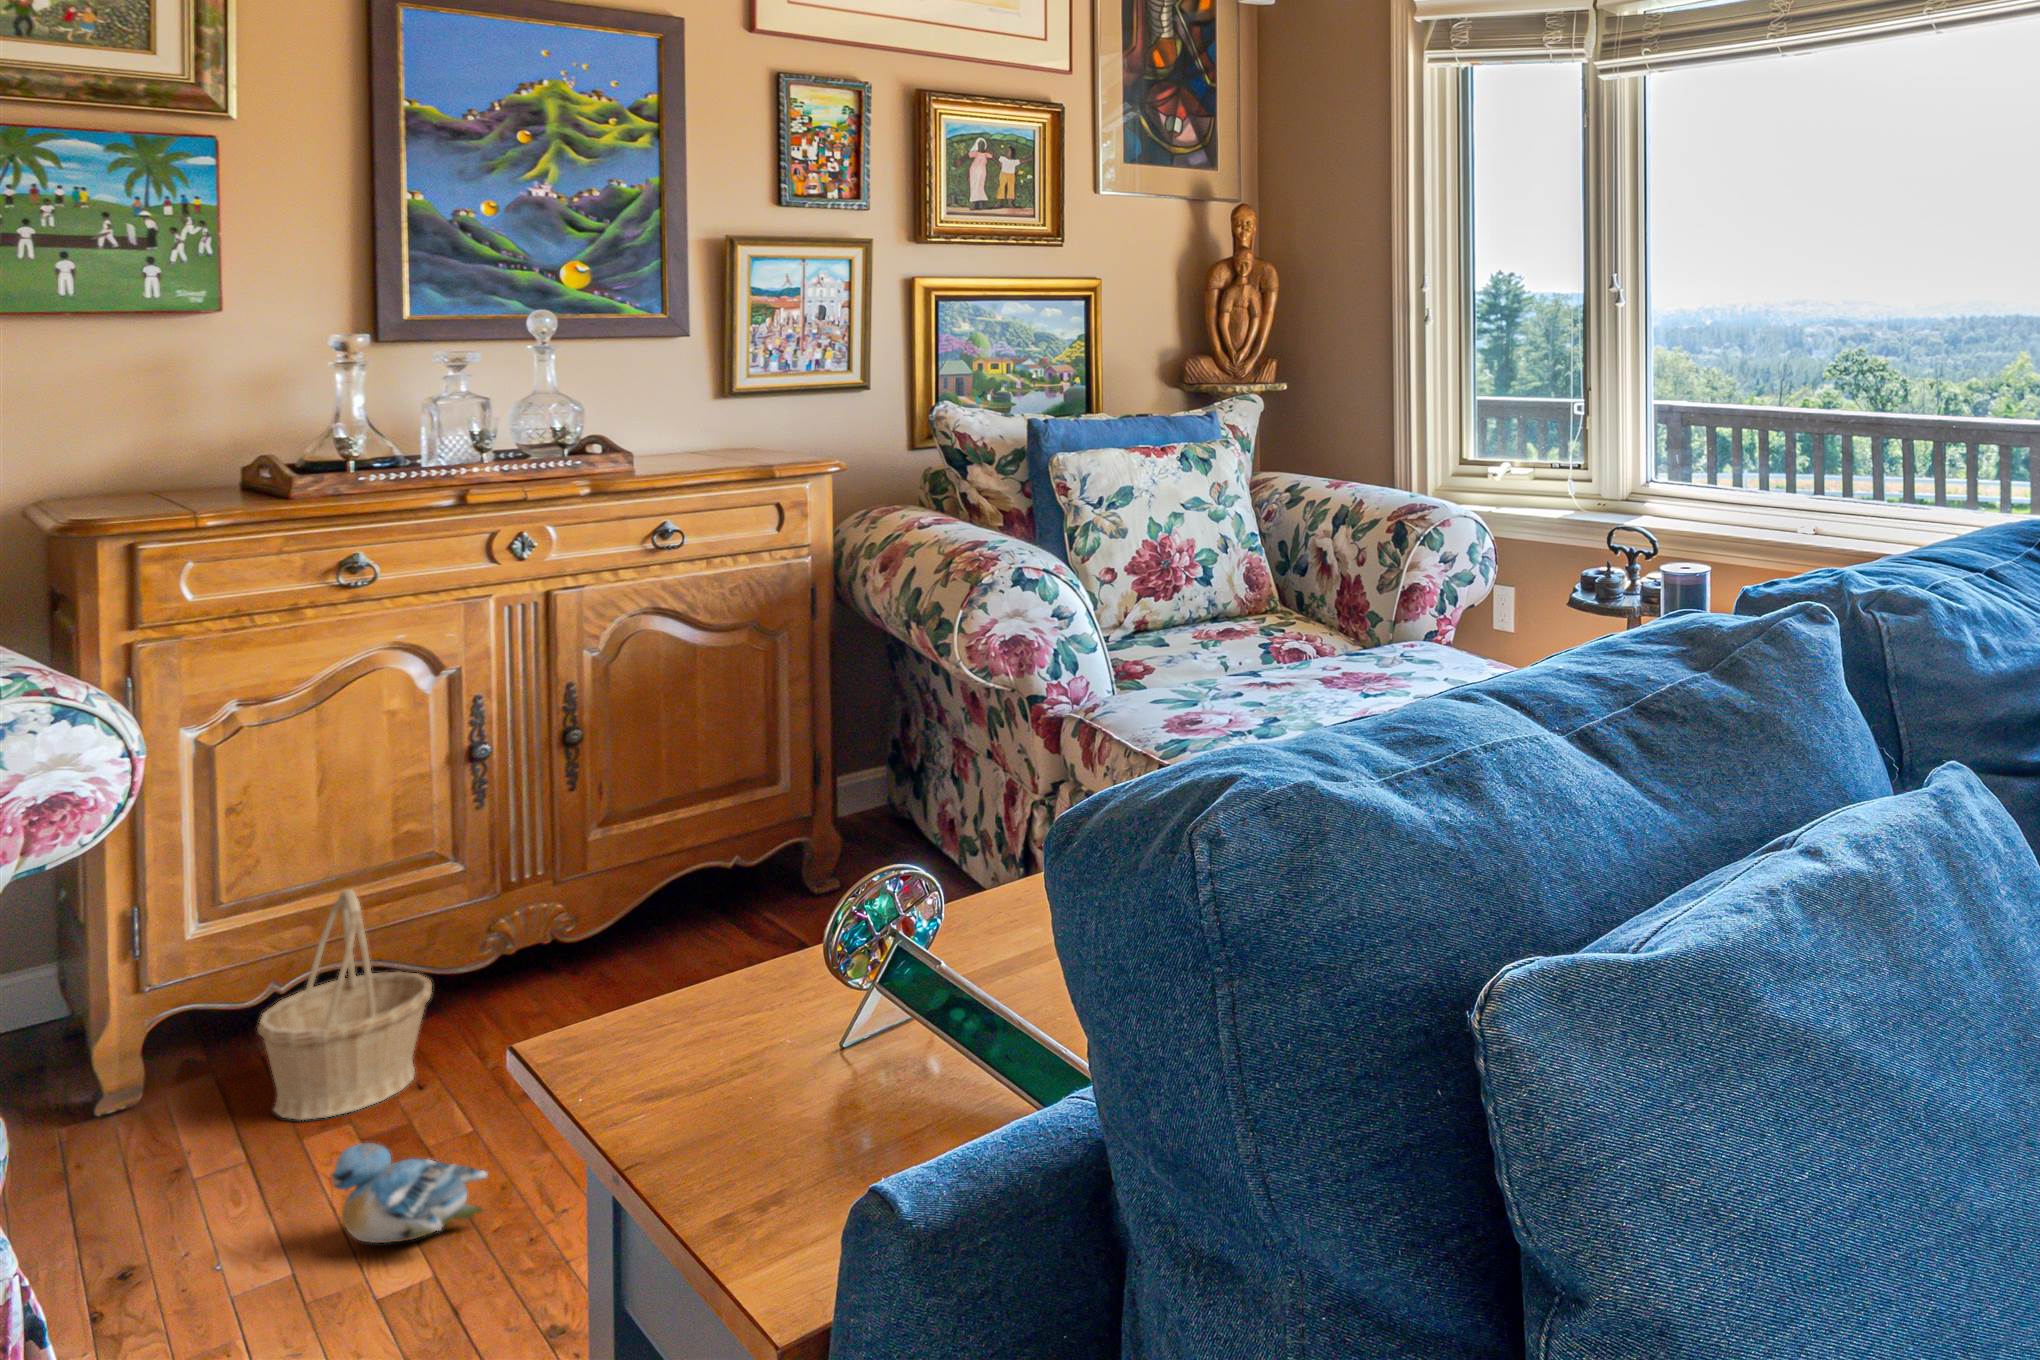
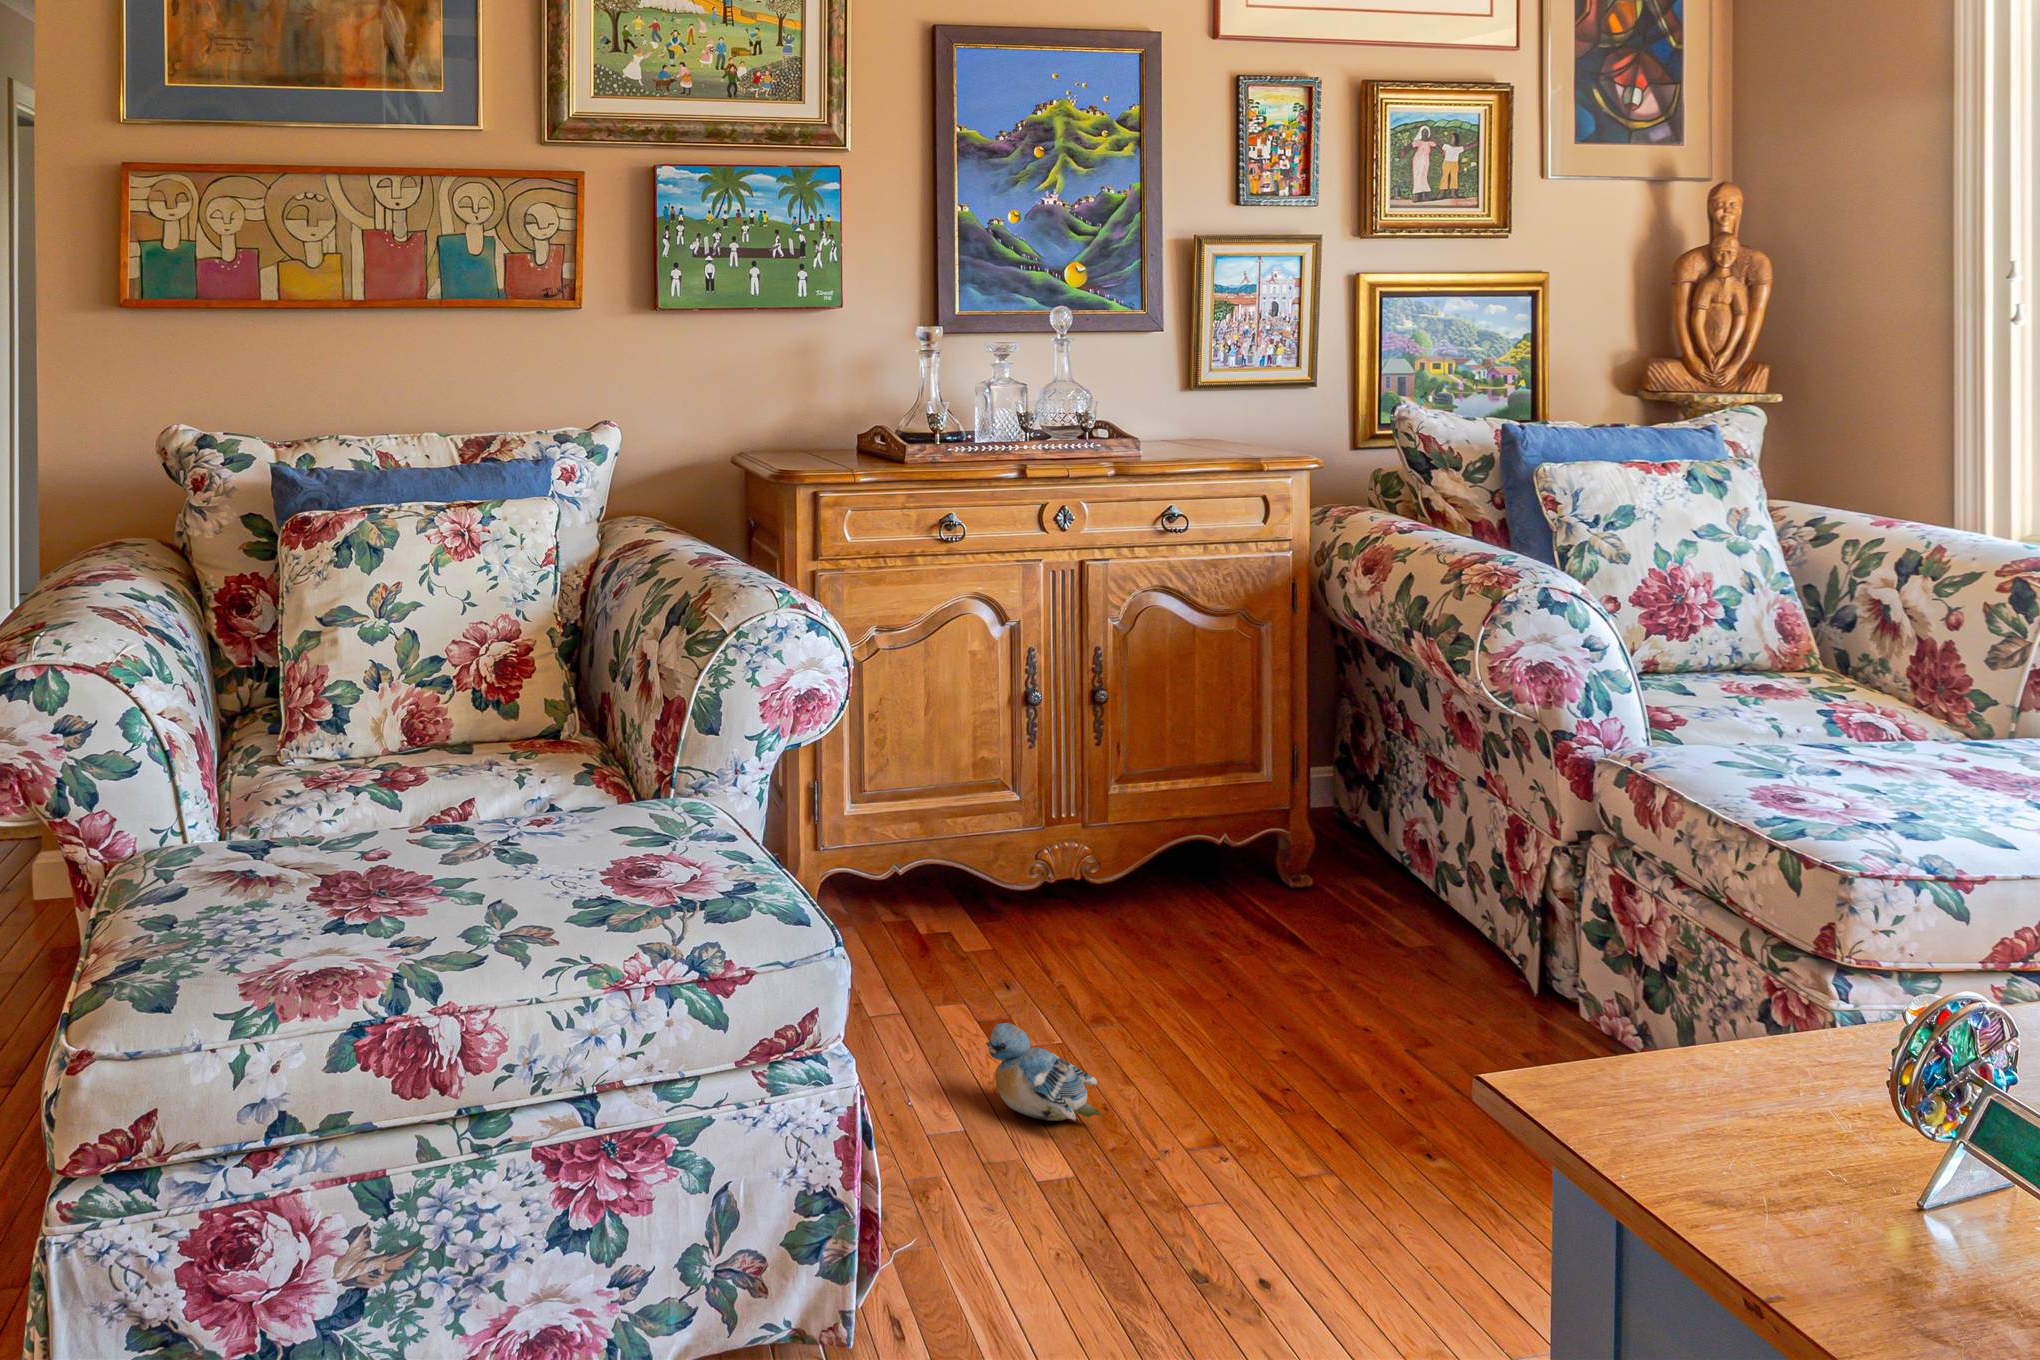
basket: present [258,889,432,1120] -> none [897,800,1012,992]

